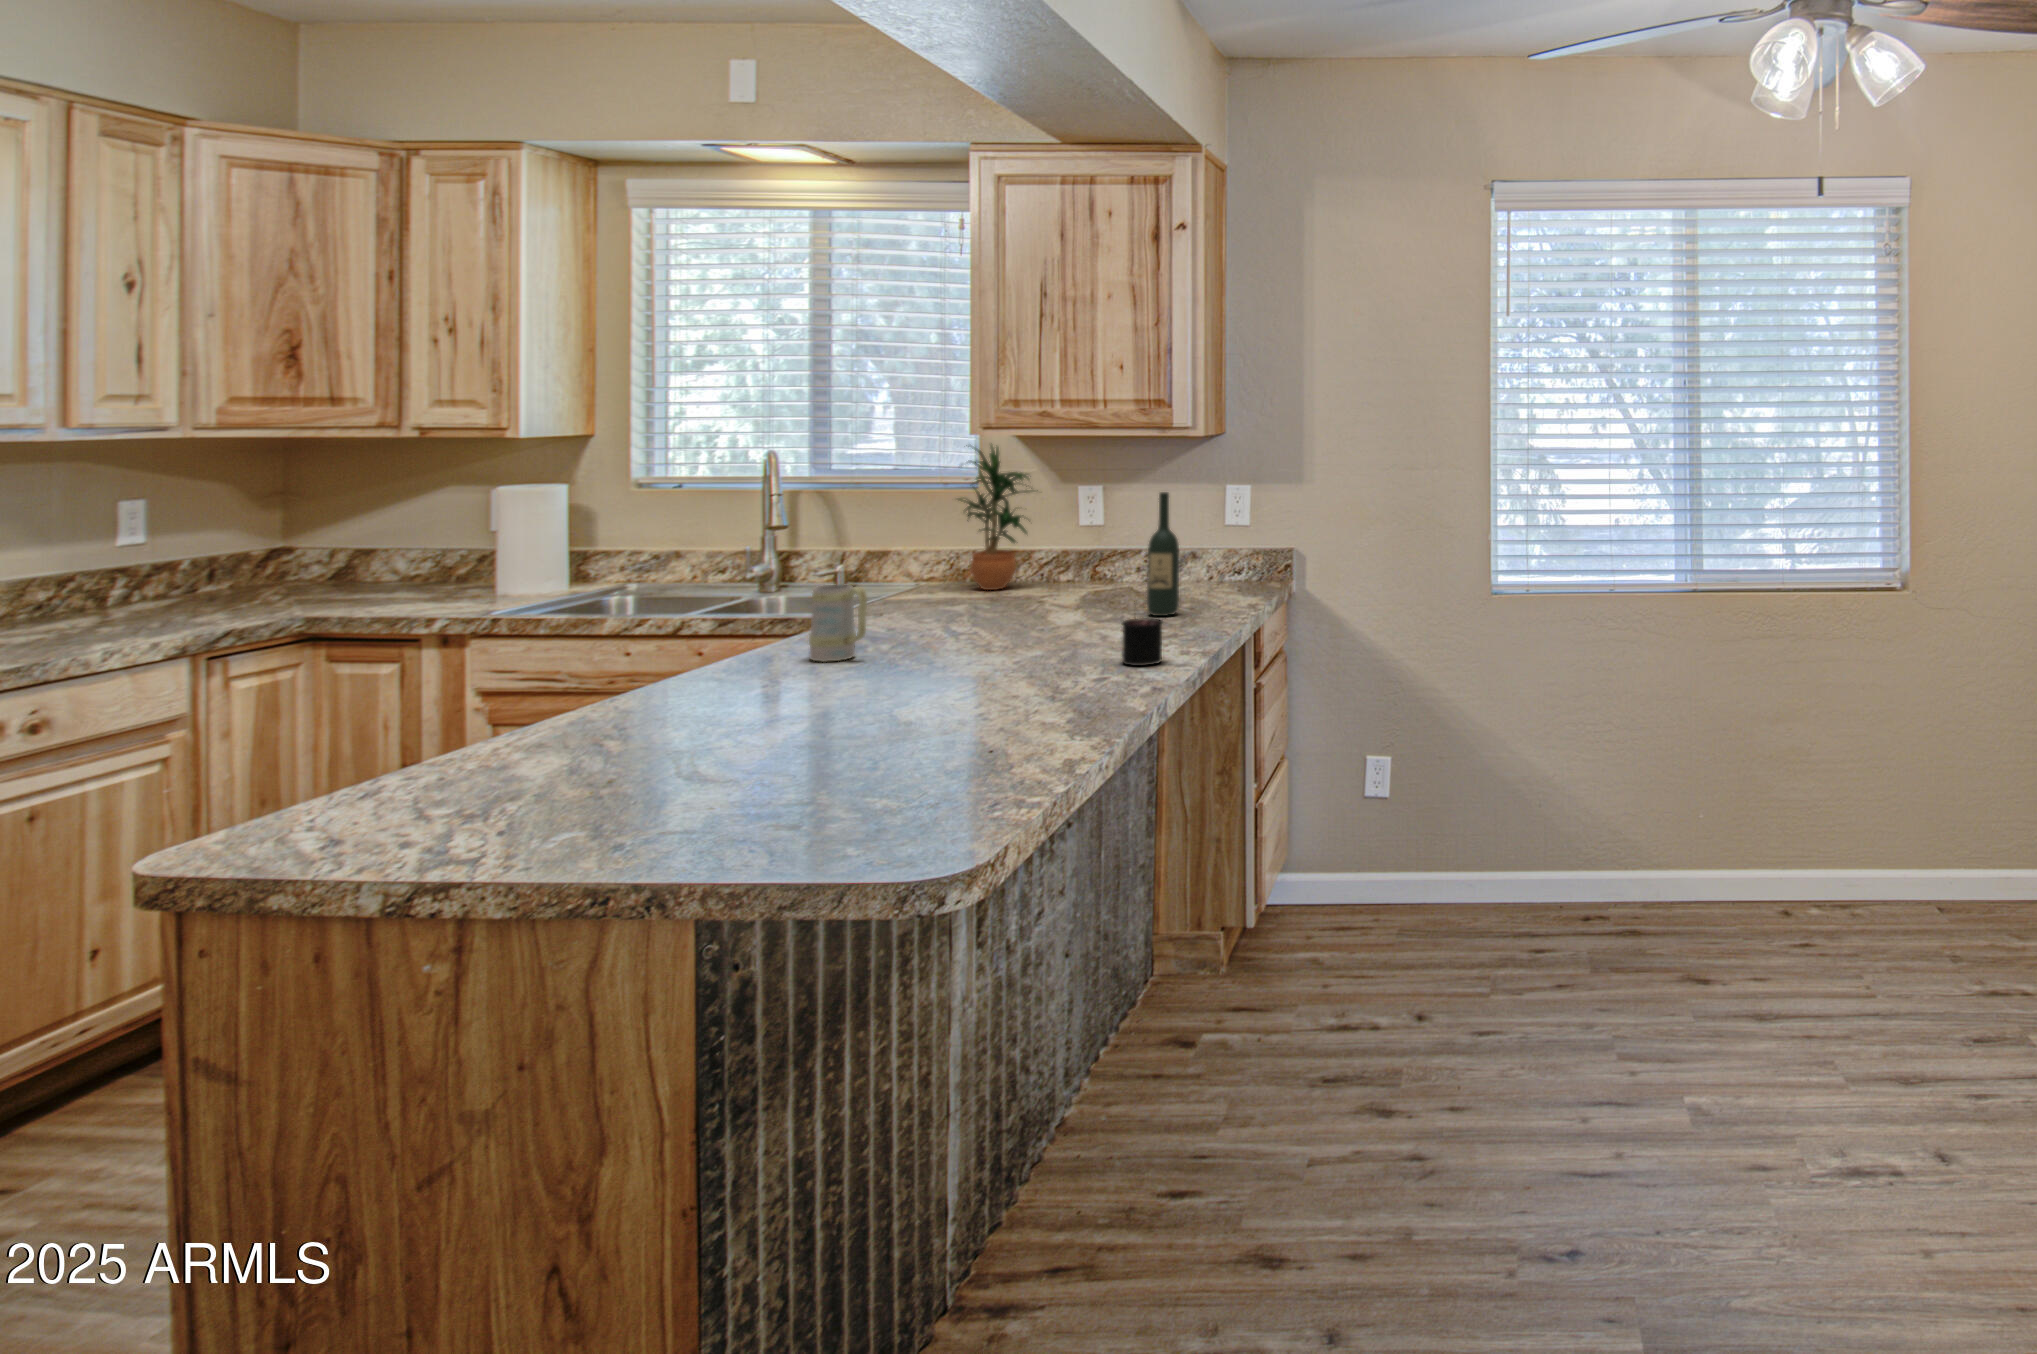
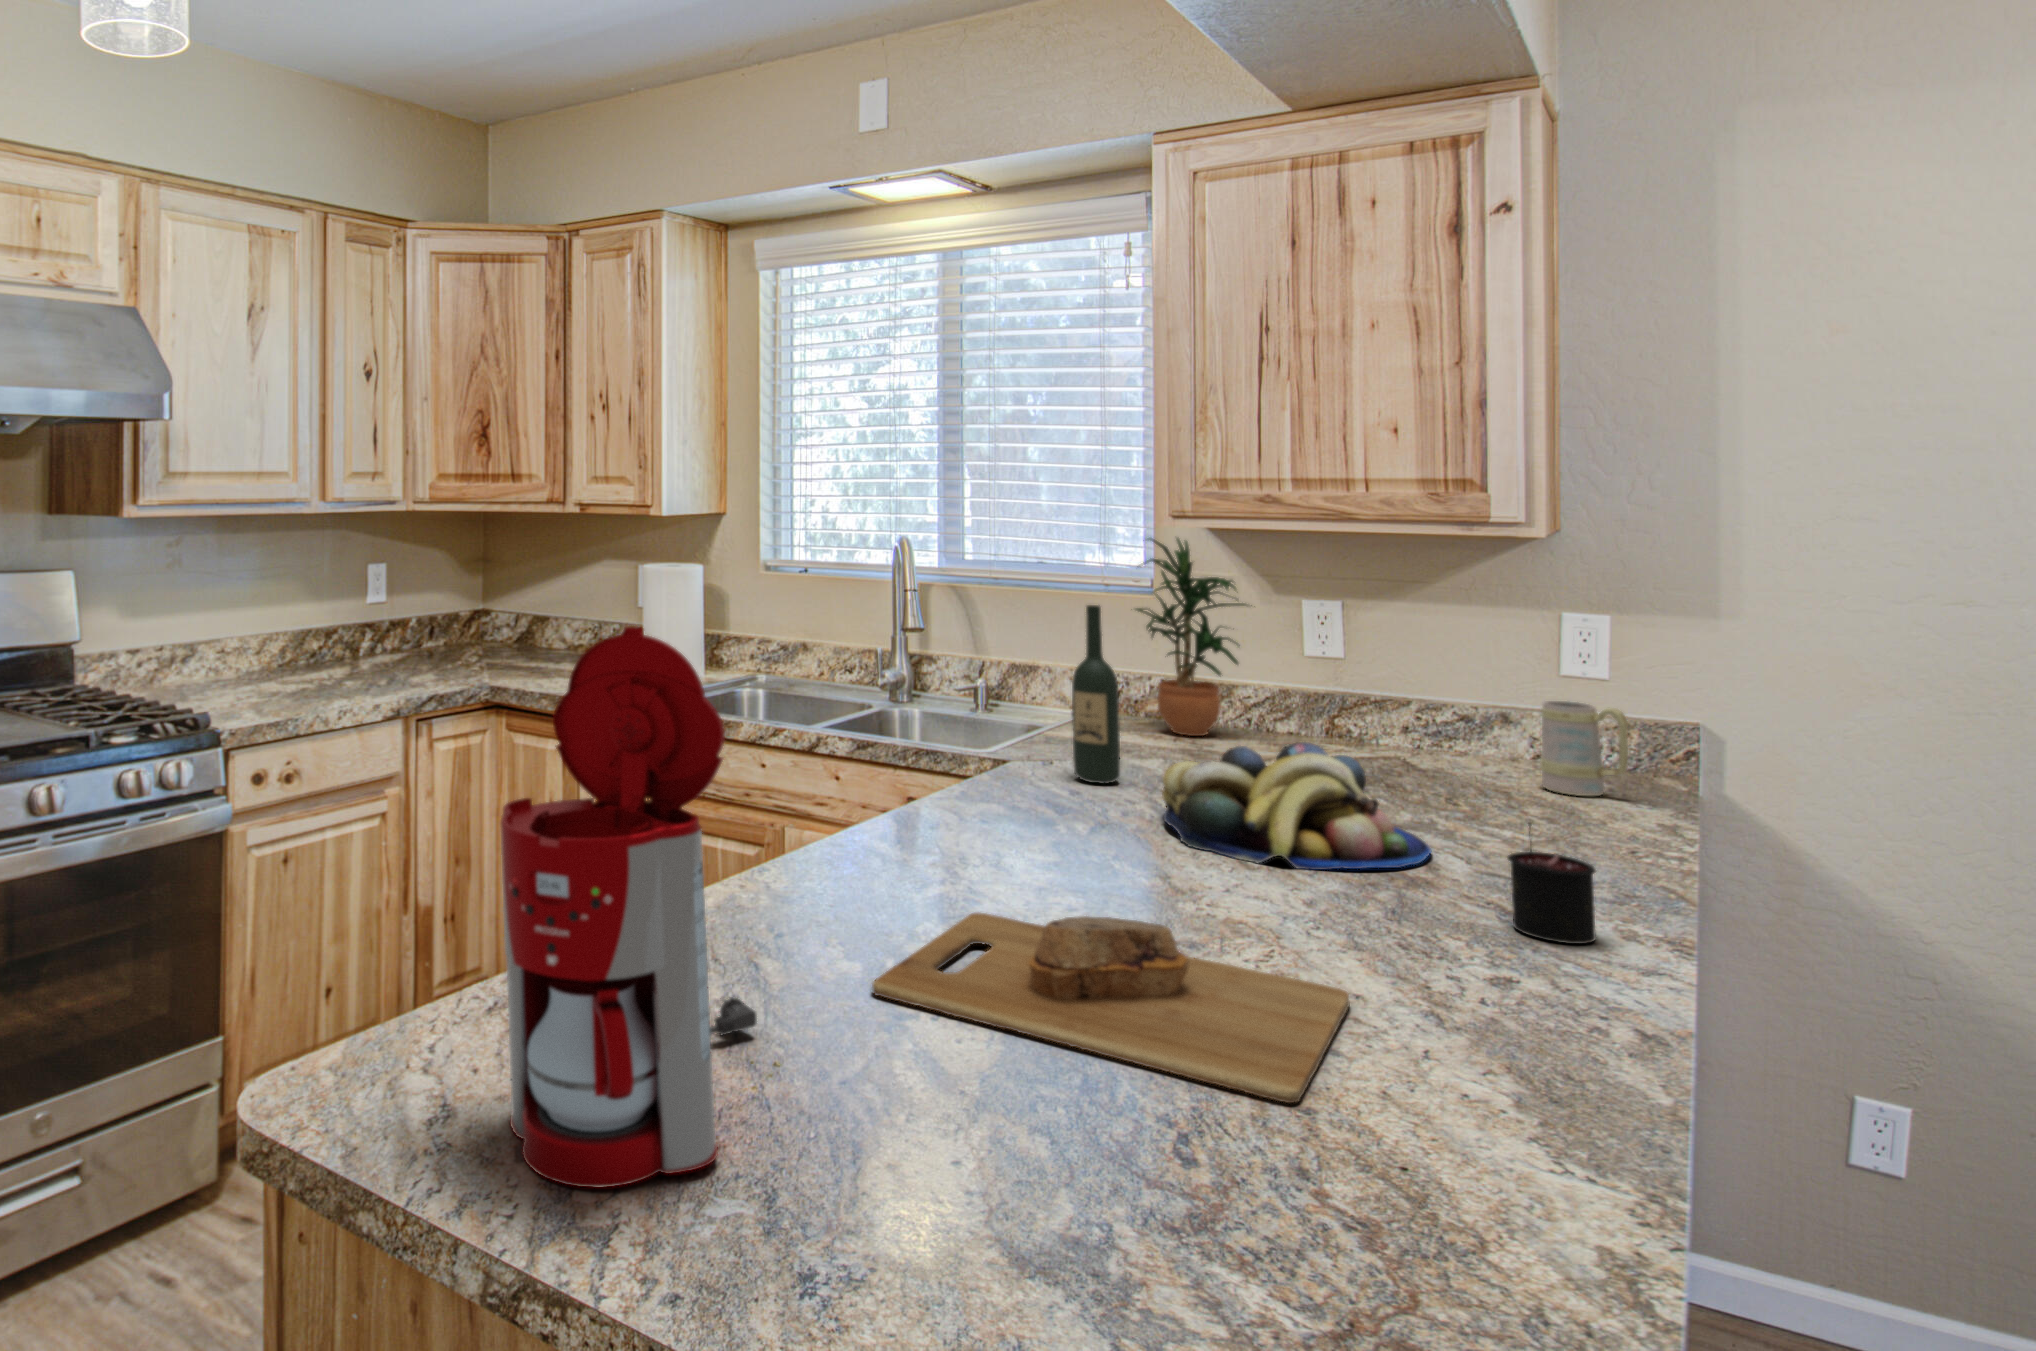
wine bottle: present [1147,492,1179,616] -> present [1072,605,1120,783]
coffee maker: none [400,511,601,854] -> present [501,626,757,1187]
fruit bowl: none [941,577,1106,654] -> present [1162,742,1431,870]
mug: present [809,584,867,662] -> present [1541,701,1628,796]
cutting board: none [692,678,1002,749] -> present [872,913,1350,1103]

